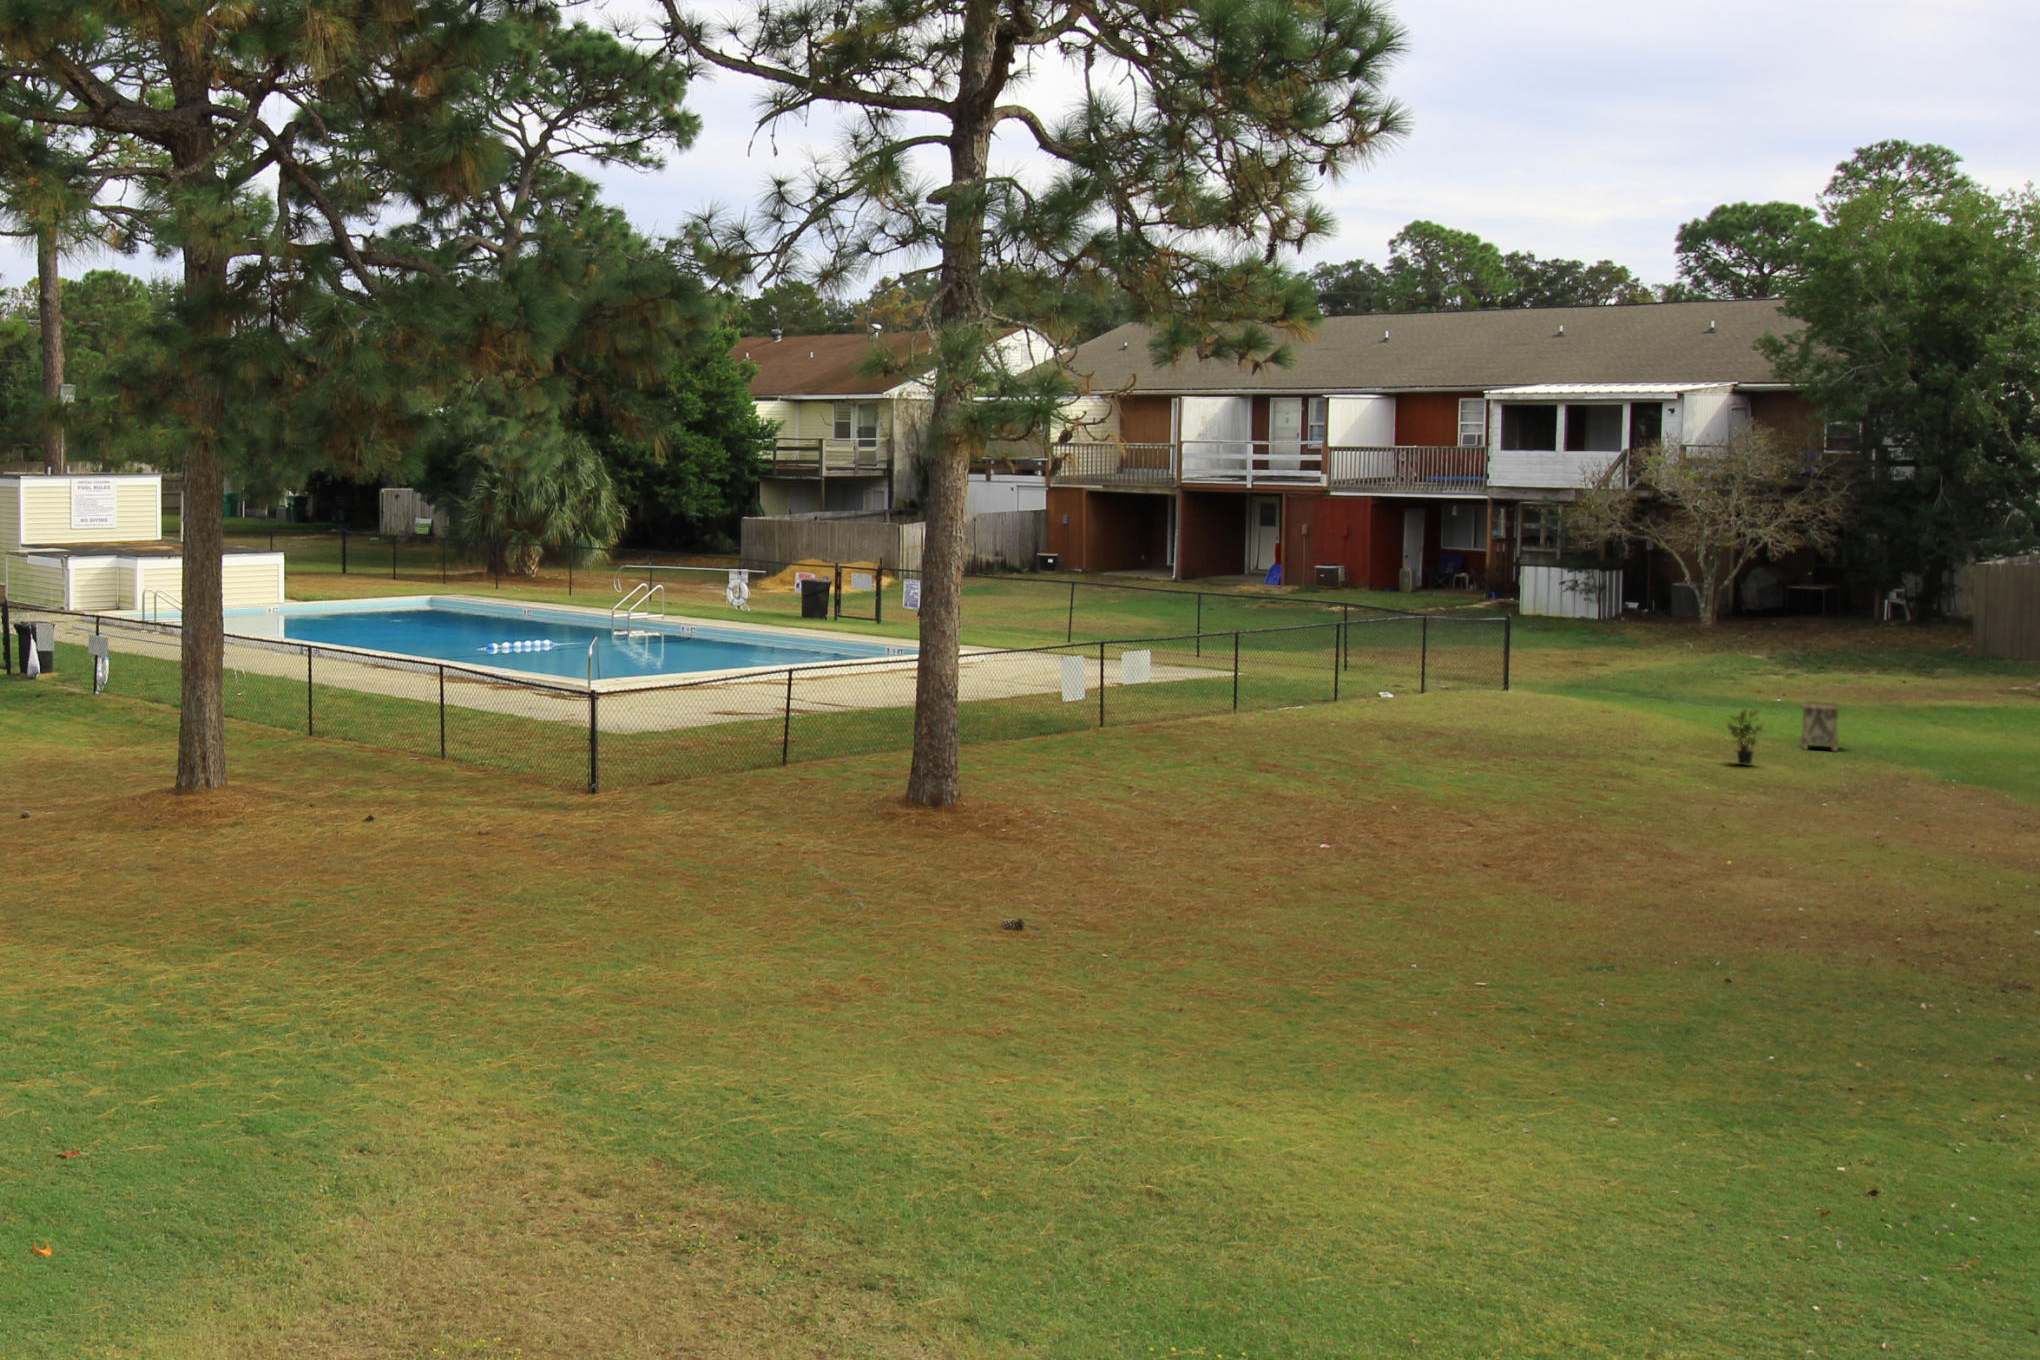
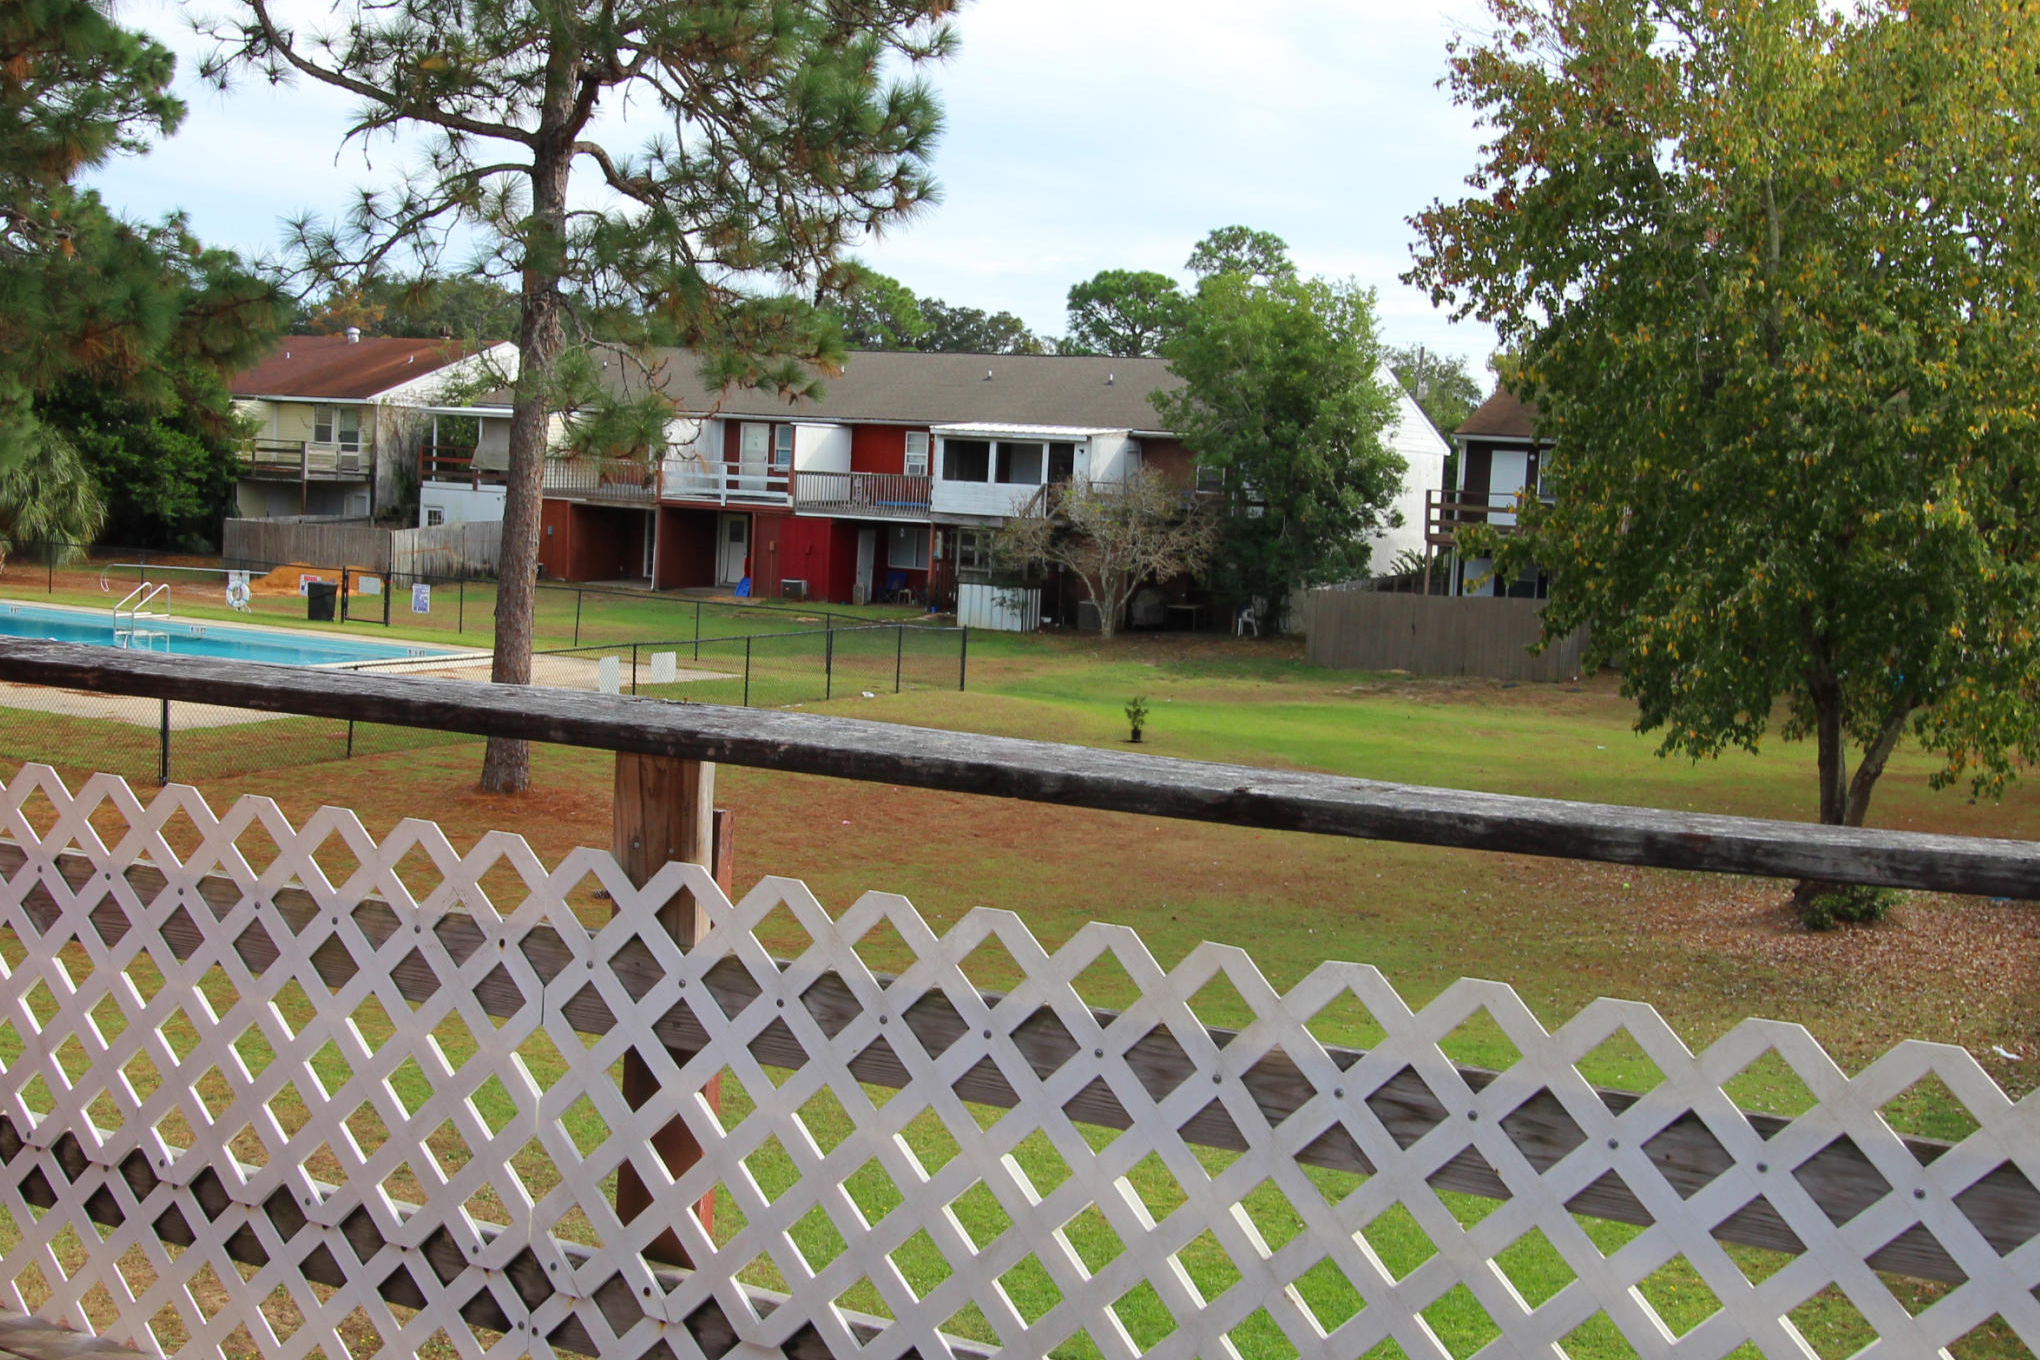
basket: present [1800,702,1839,751] -> none [1174,692,1202,731]

